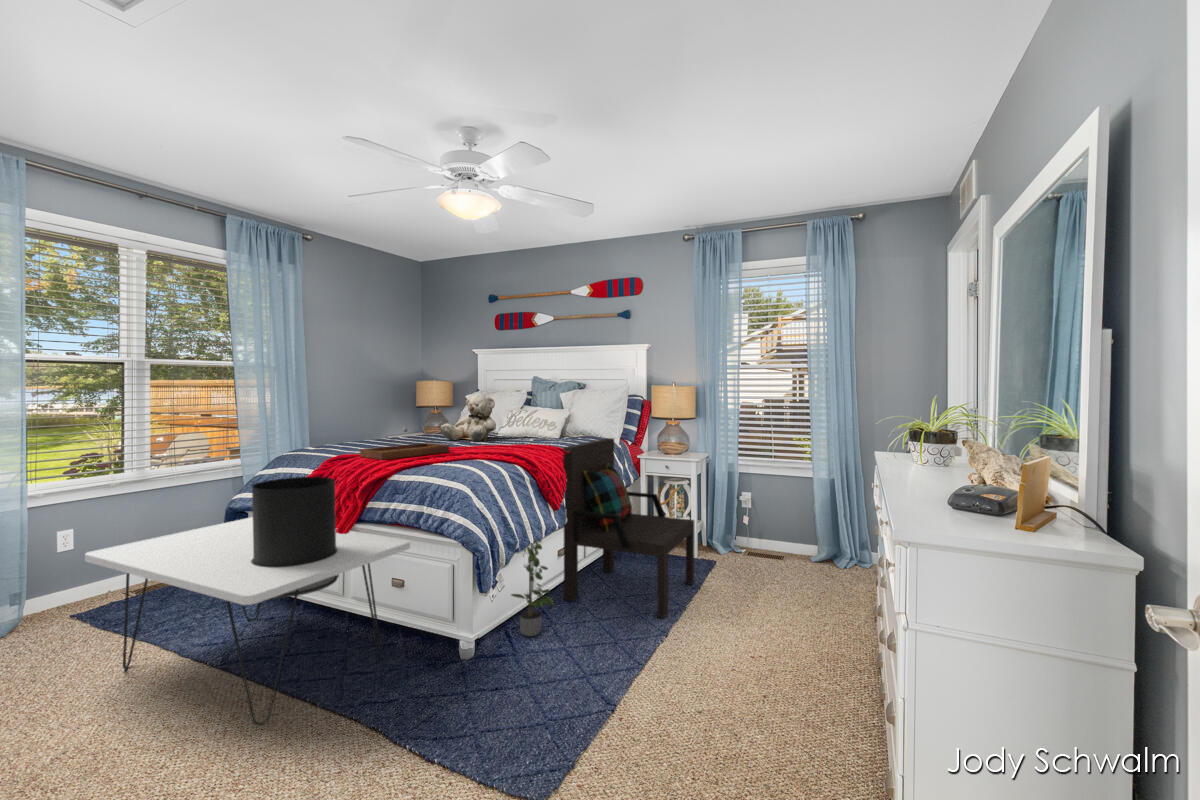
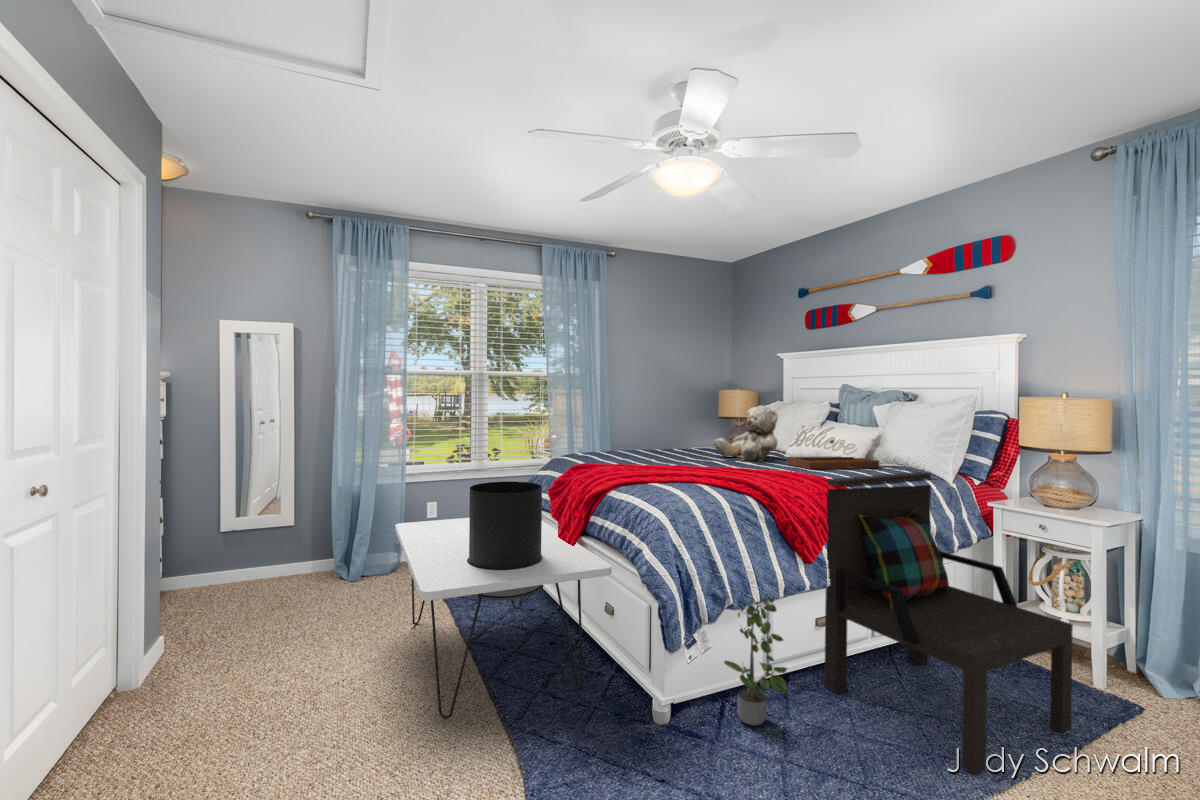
tray: present [360,428,449,460] -> present [787,440,879,469]

